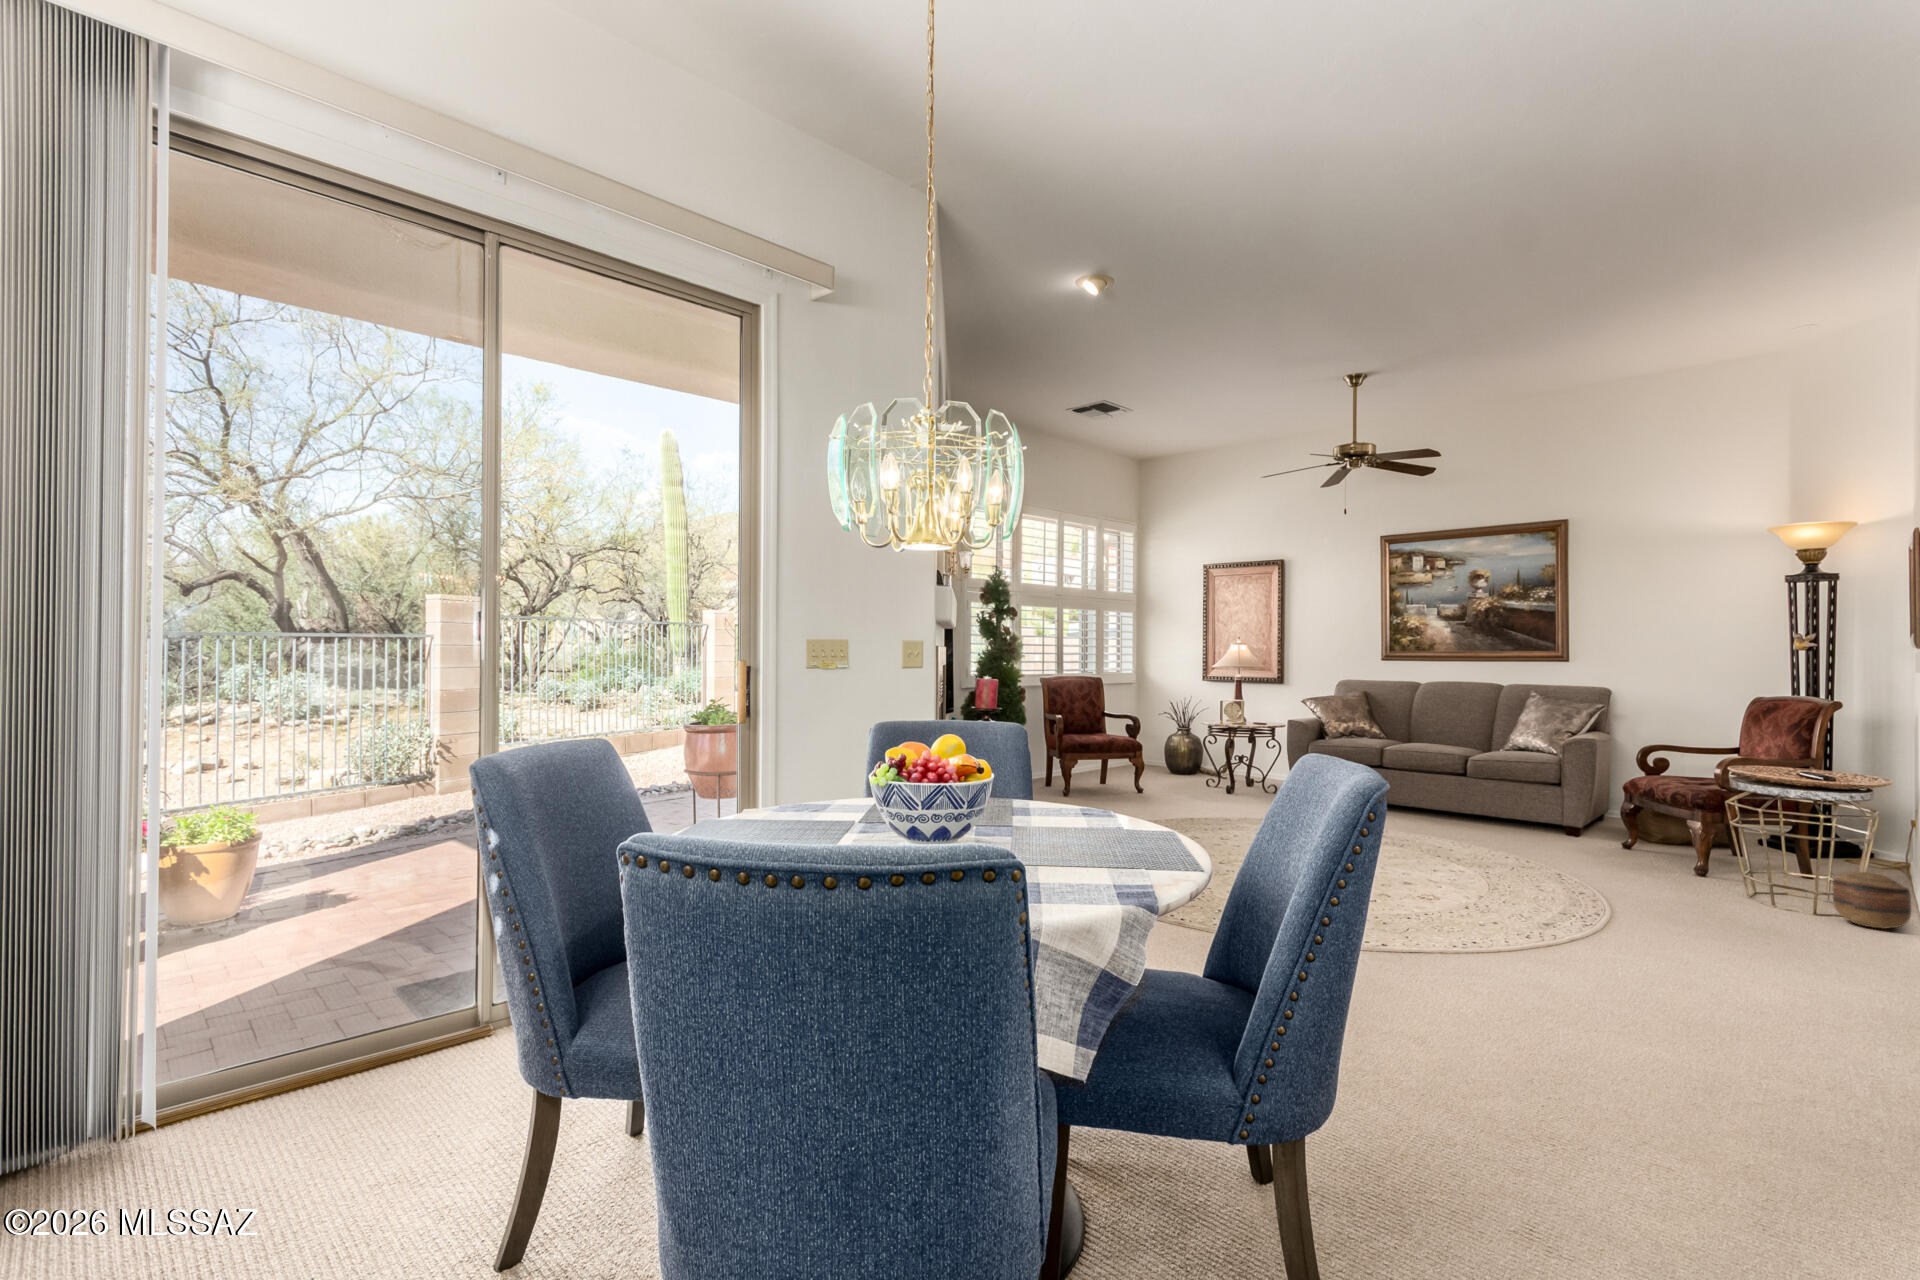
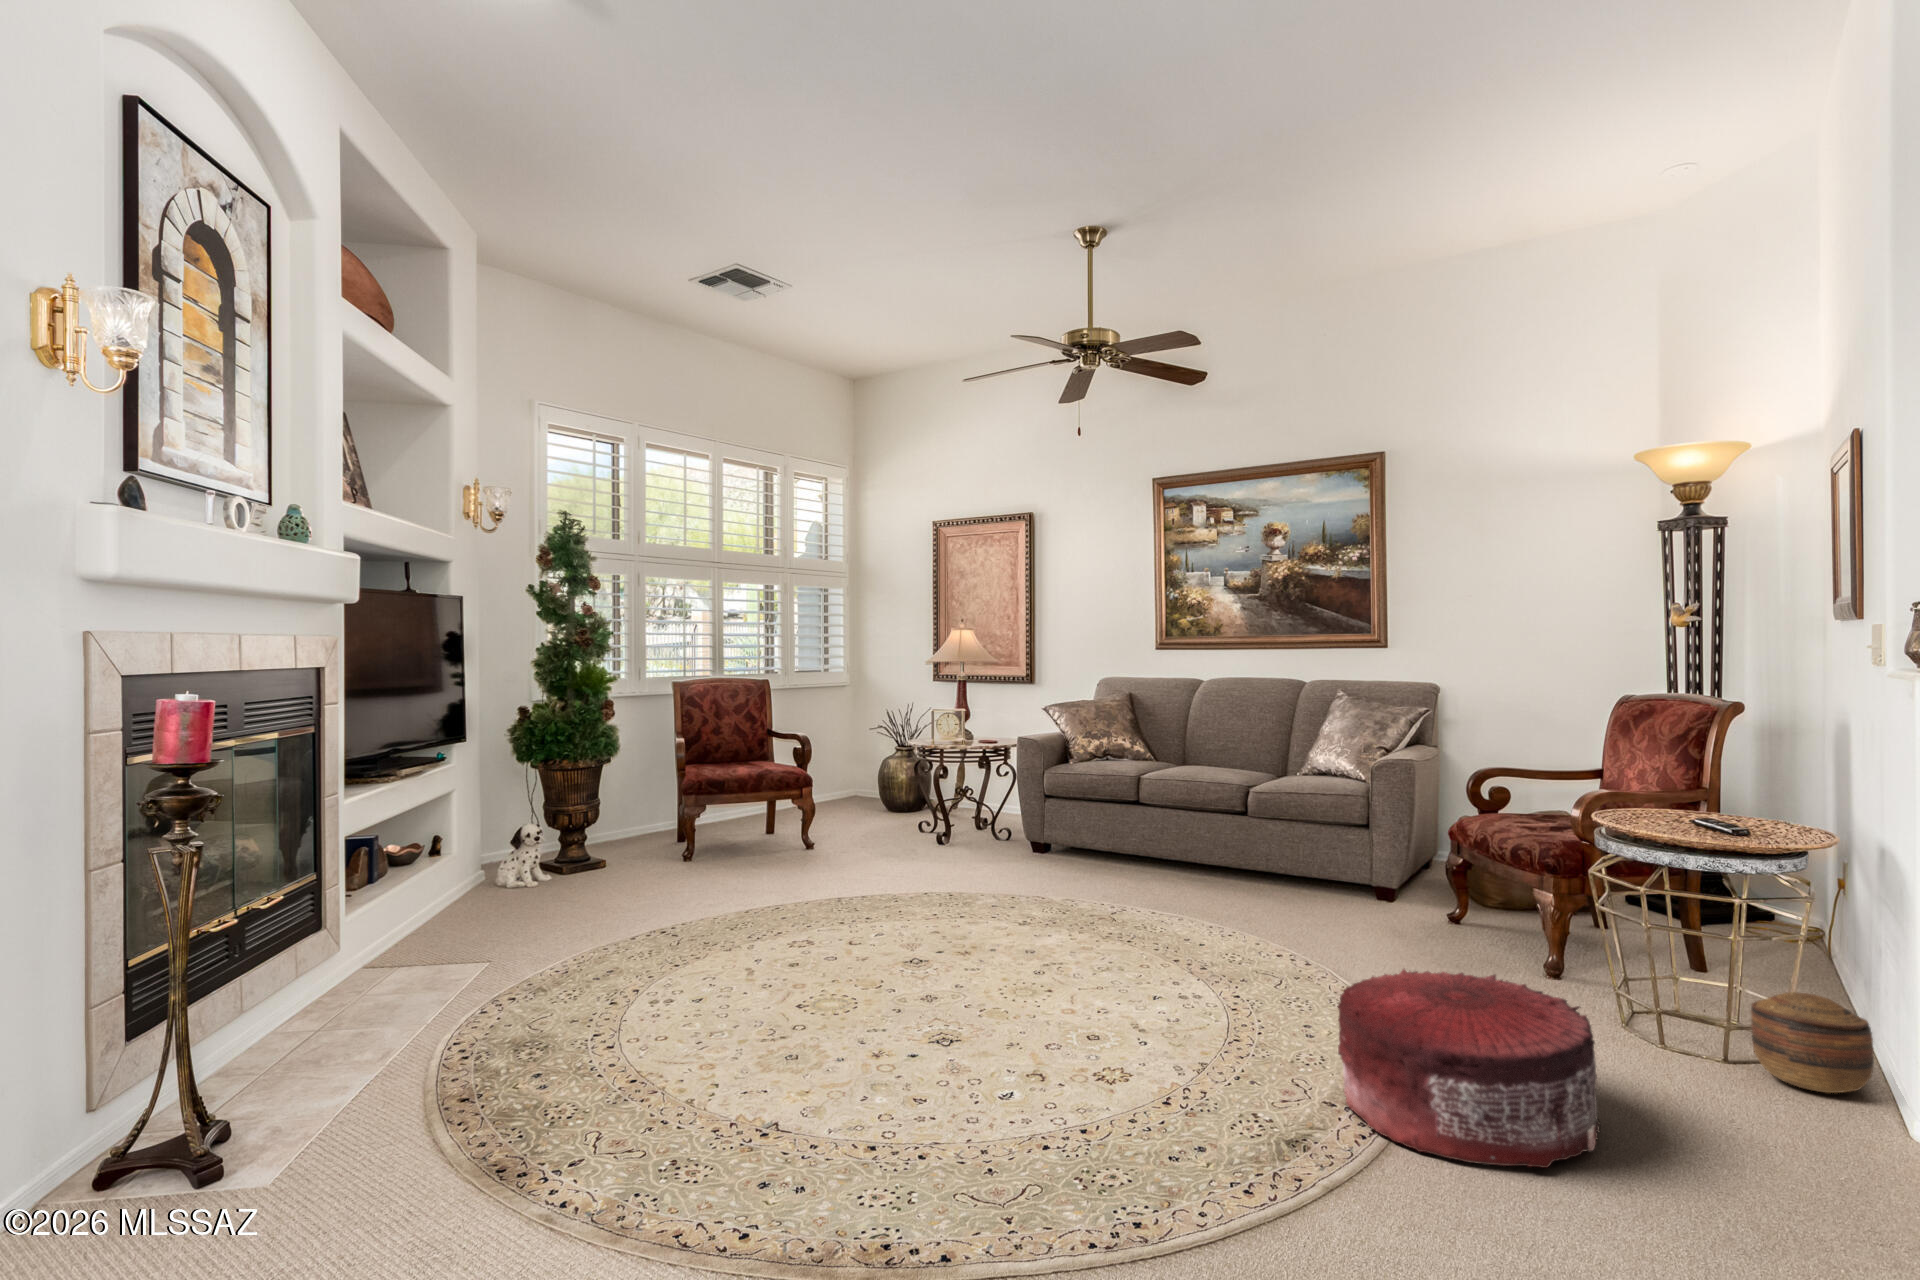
pouf: none [1566,848,1731,942] -> present [1337,969,1600,1168]

